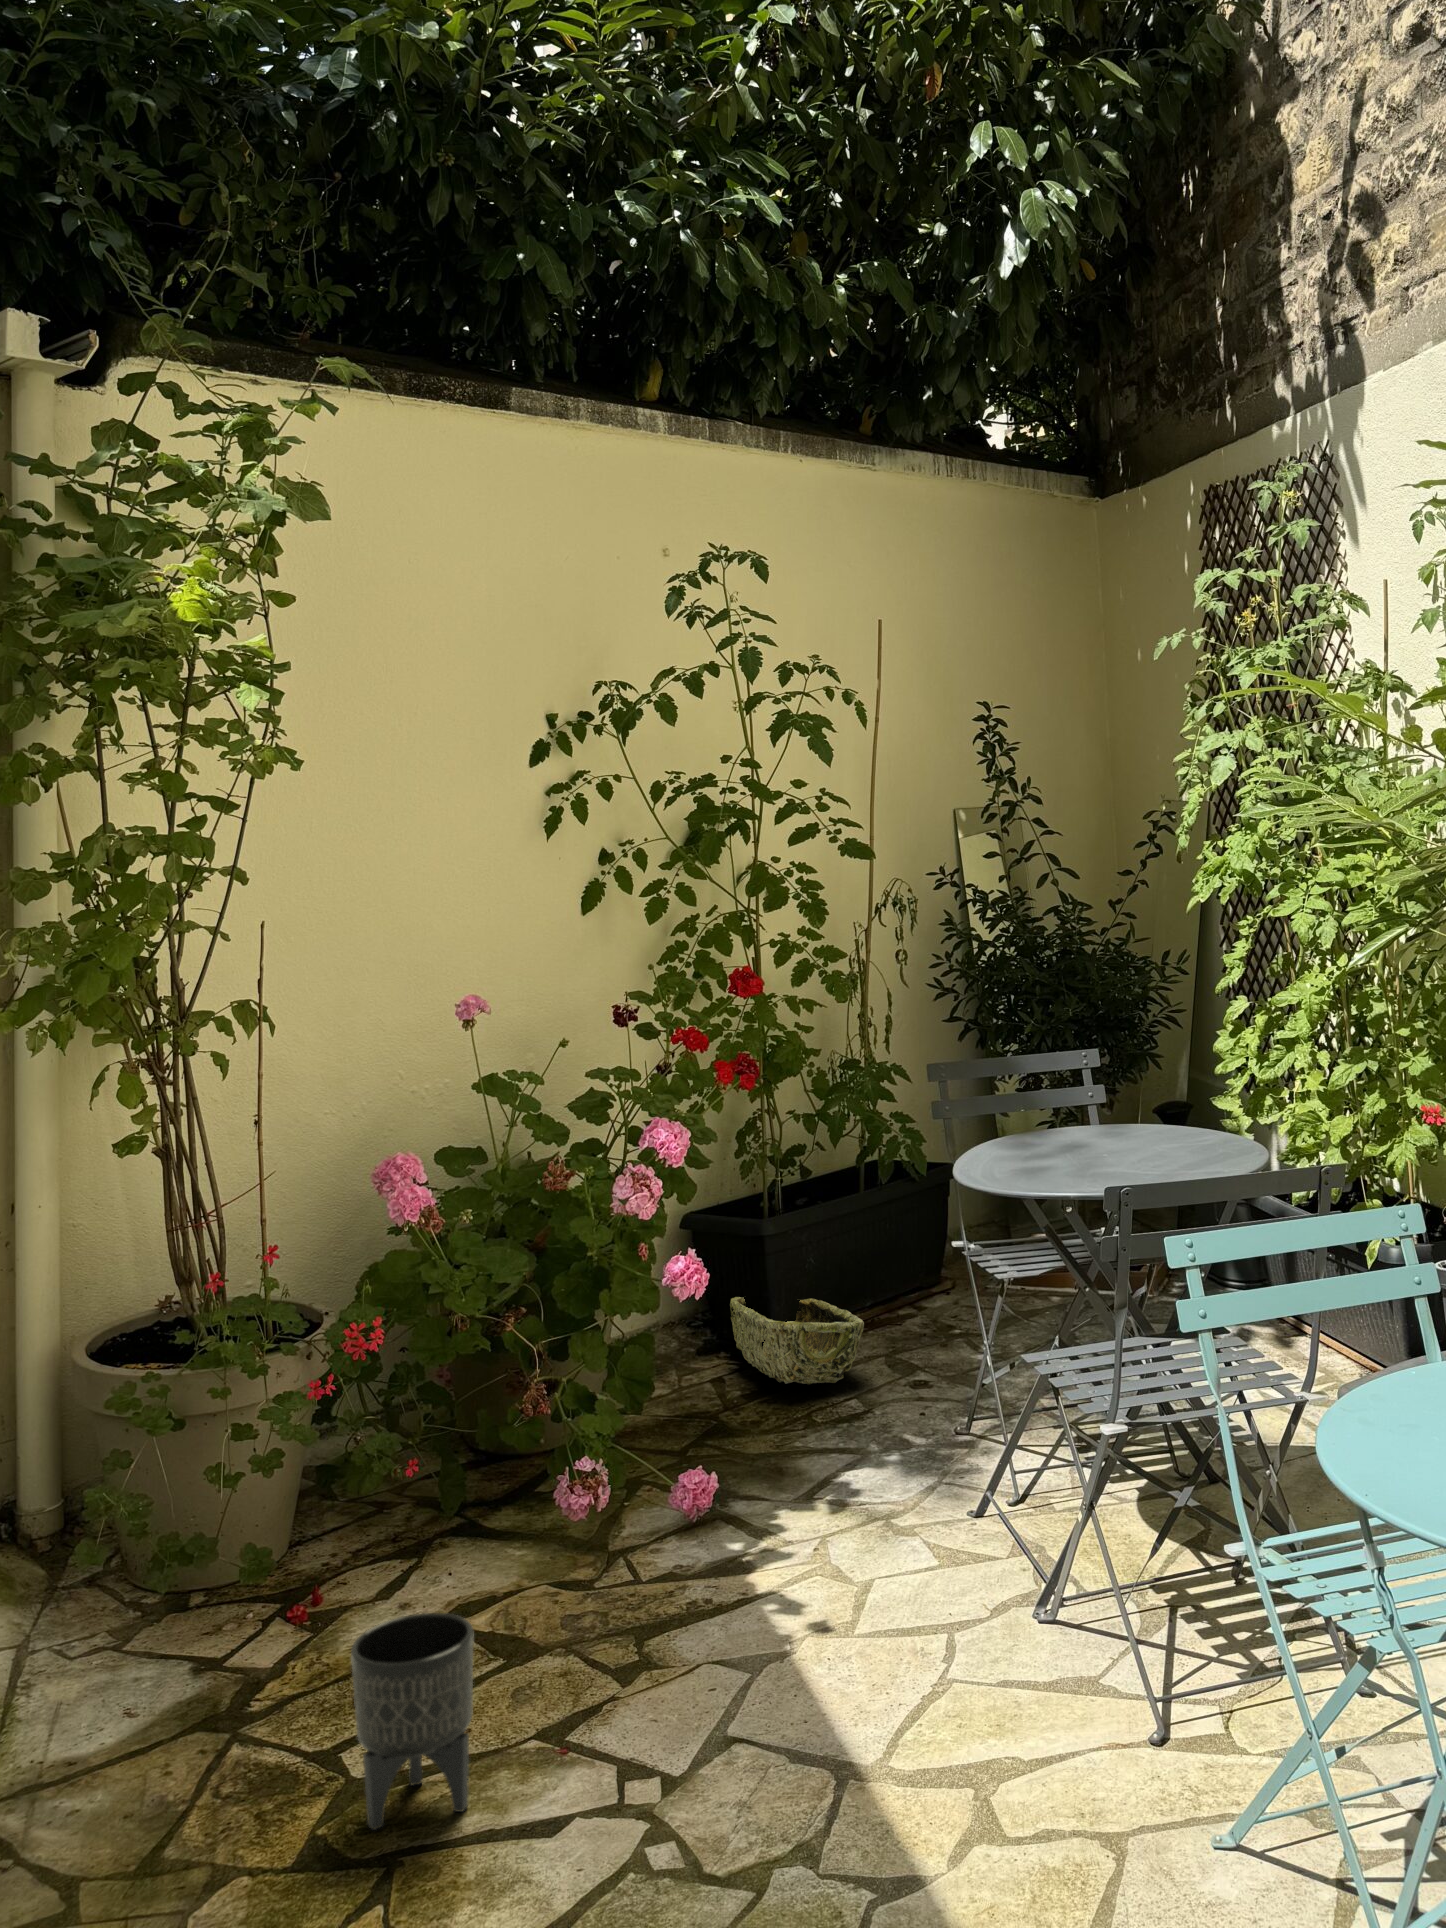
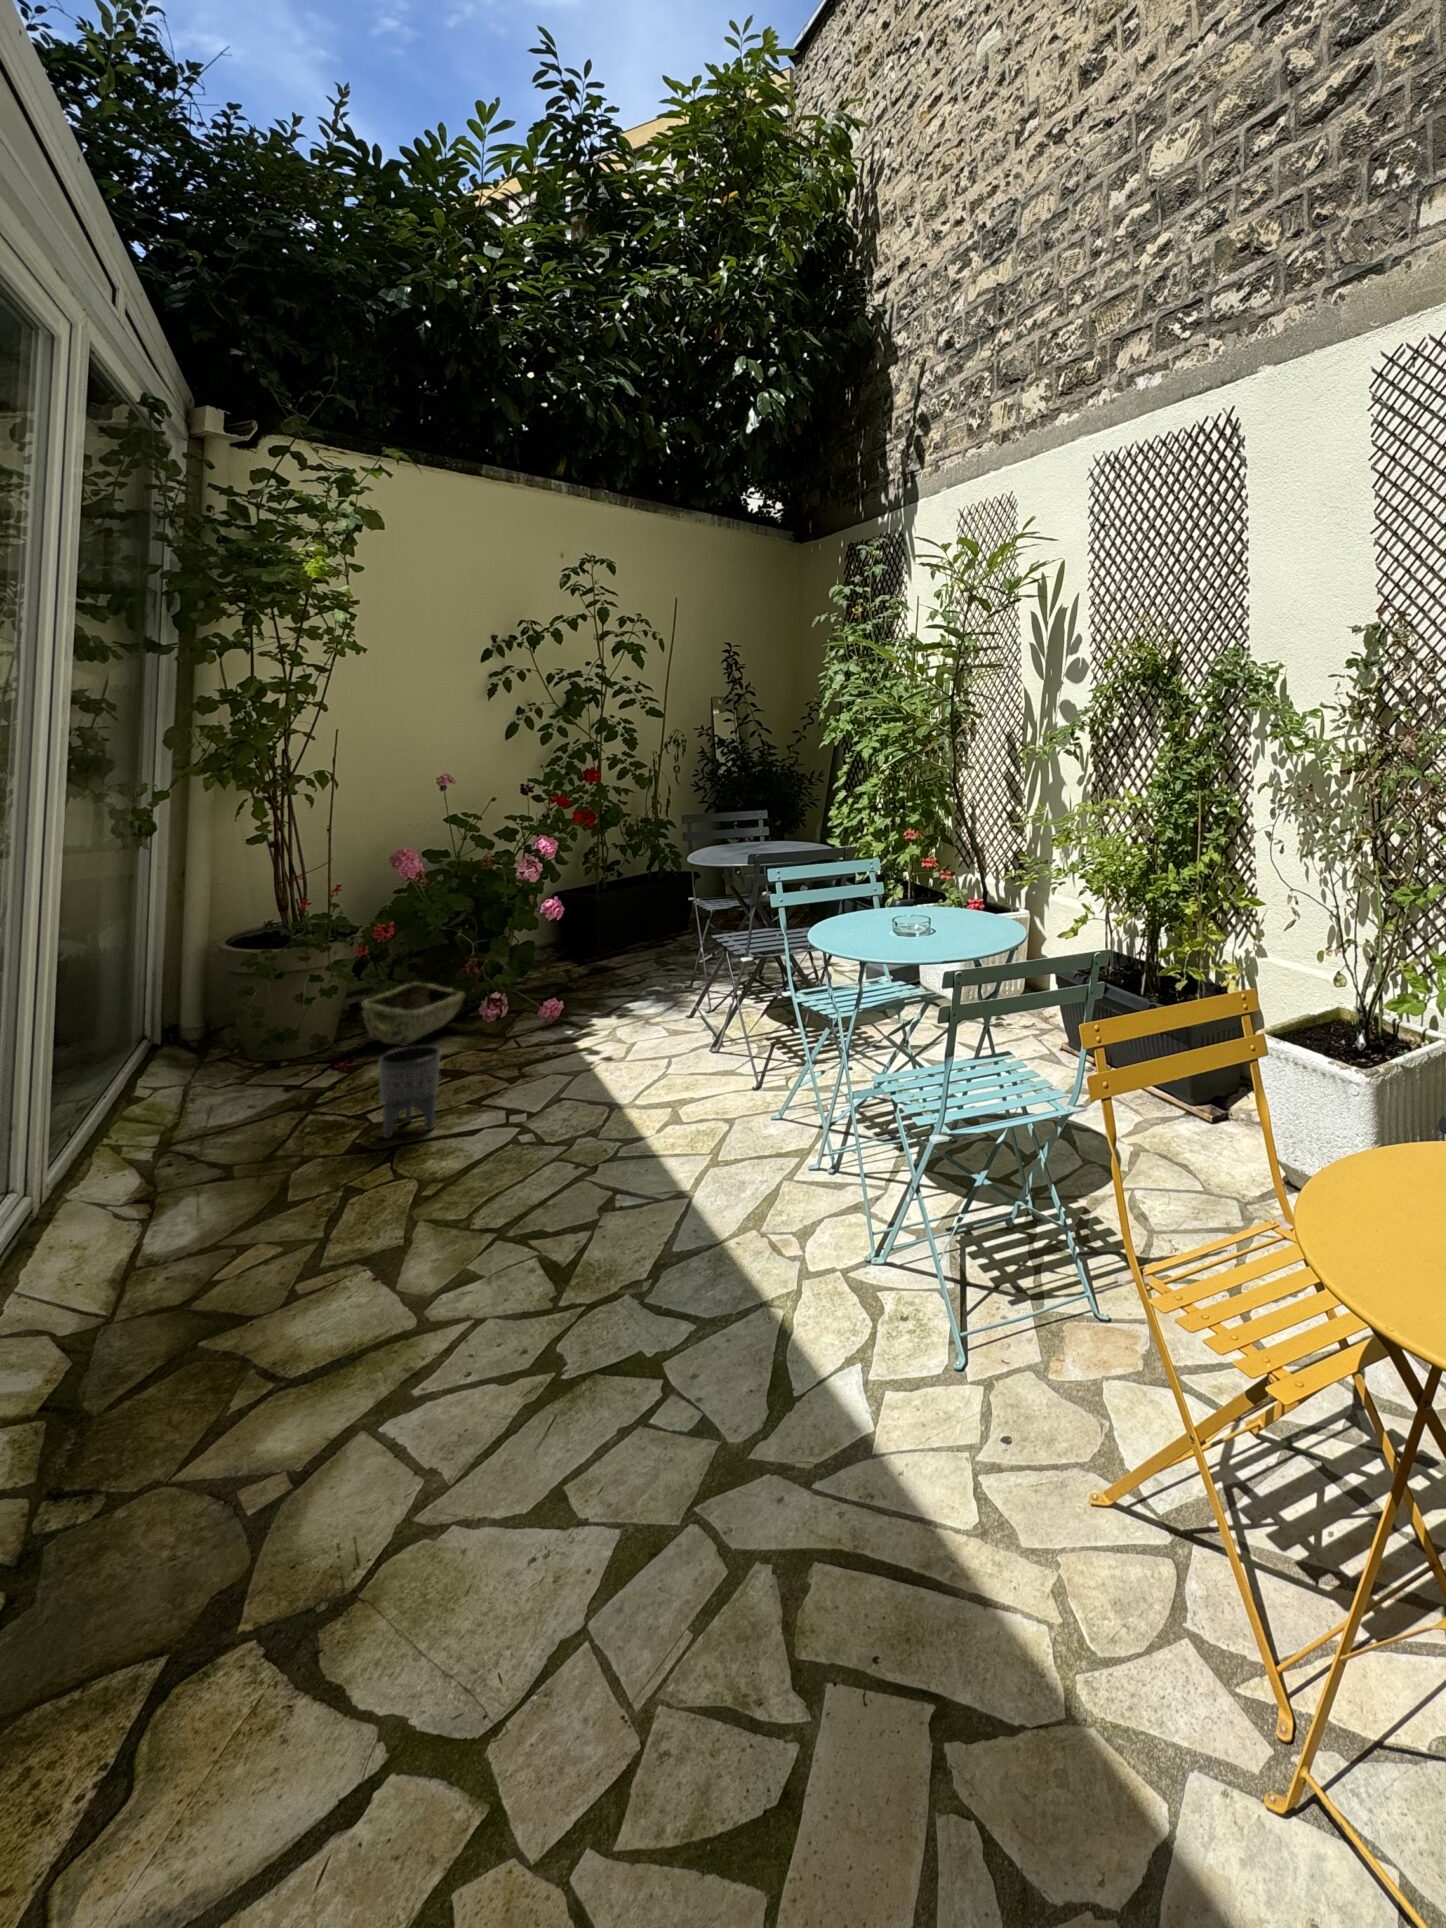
woven basket: present [730,1297,864,1385] -> present [361,982,465,1046]

